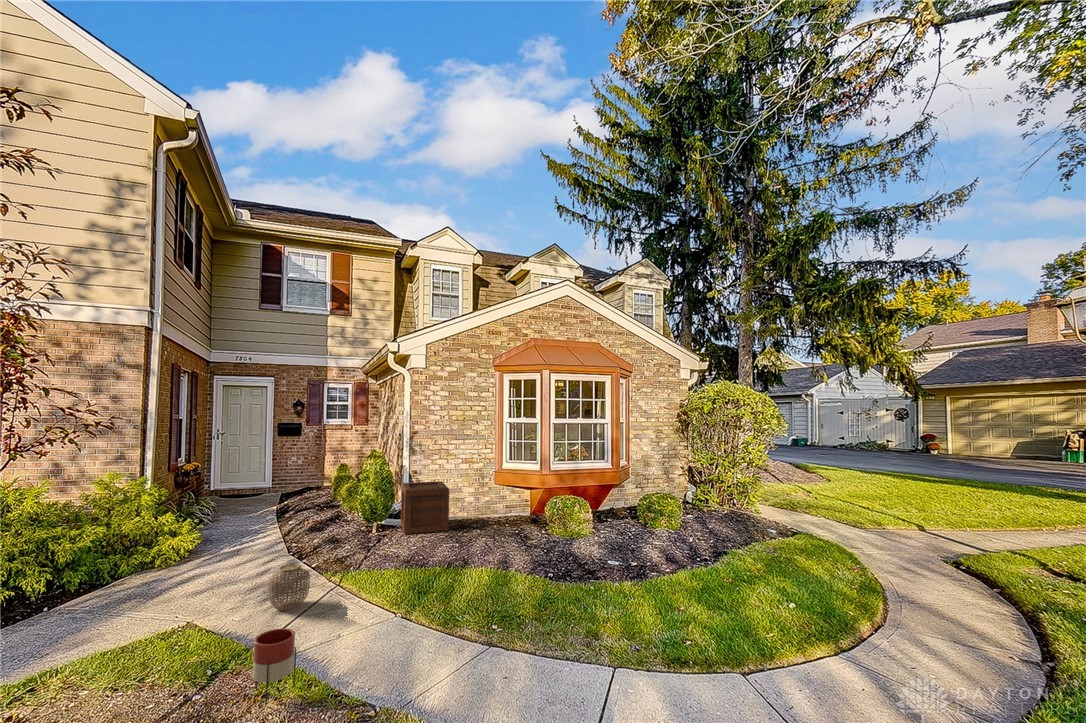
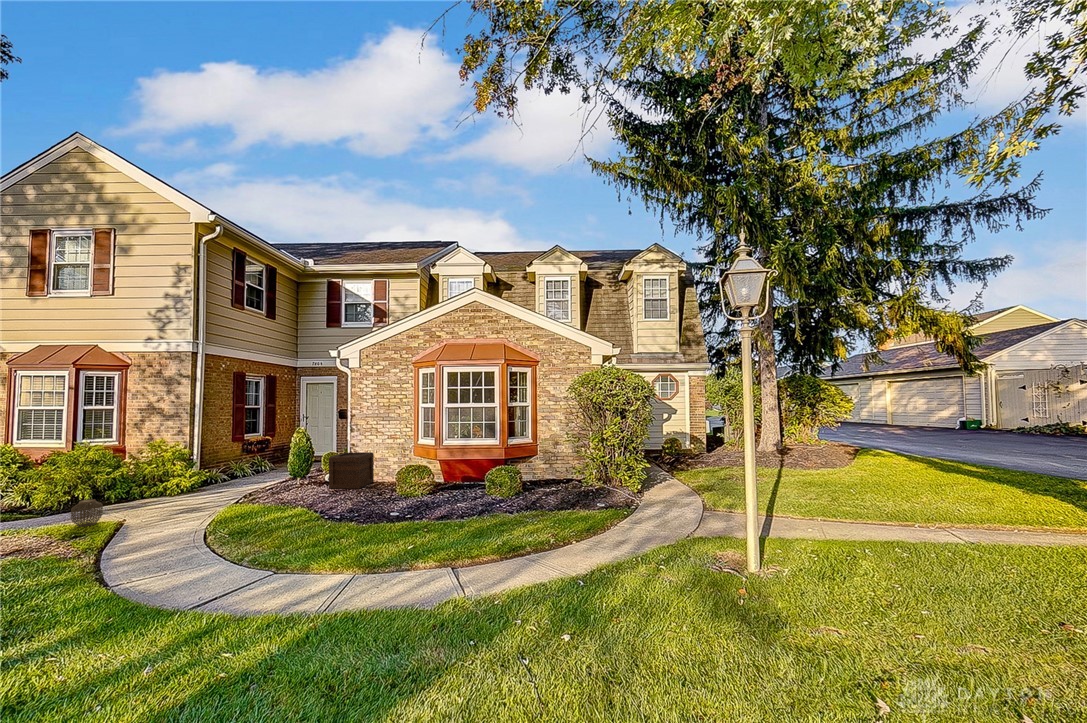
woven basket: present [268,564,310,611] -> present [71,499,103,526]
planter: present [252,628,296,705] -> none [69,524,97,562]

